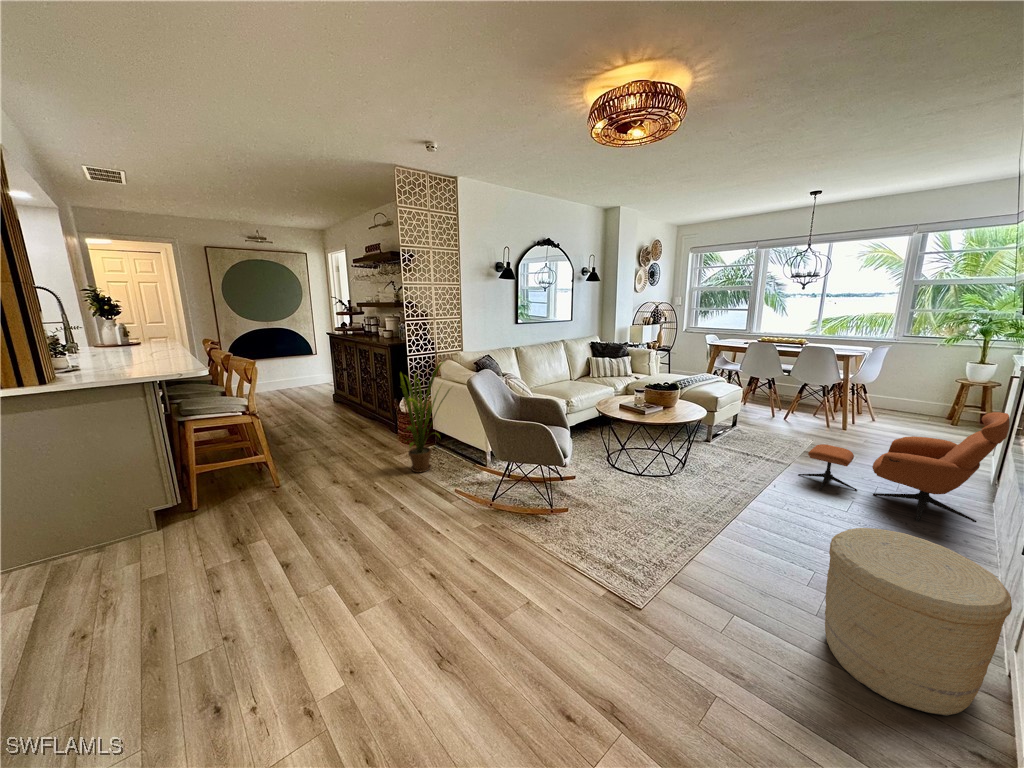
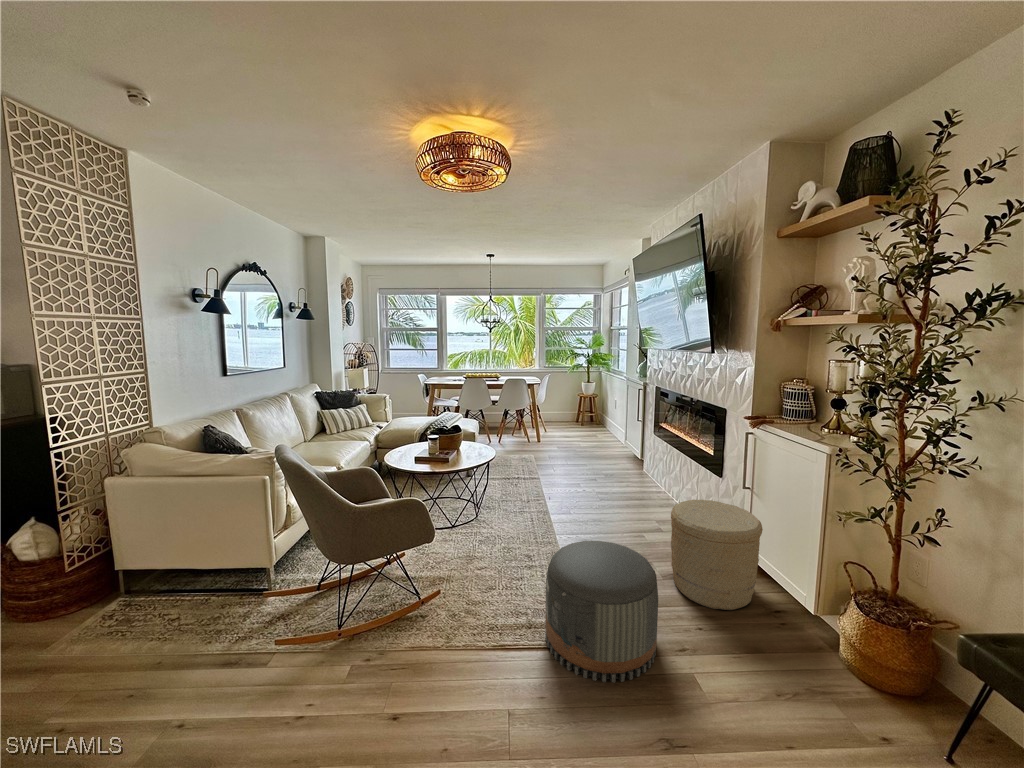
house plant: present [400,361,450,473] -> none [73,443,200,656]
lounge chair: present [798,412,1010,522] -> none [553,413,659,494]
pouf: none [602,509,730,662] -> present [545,541,658,682]

